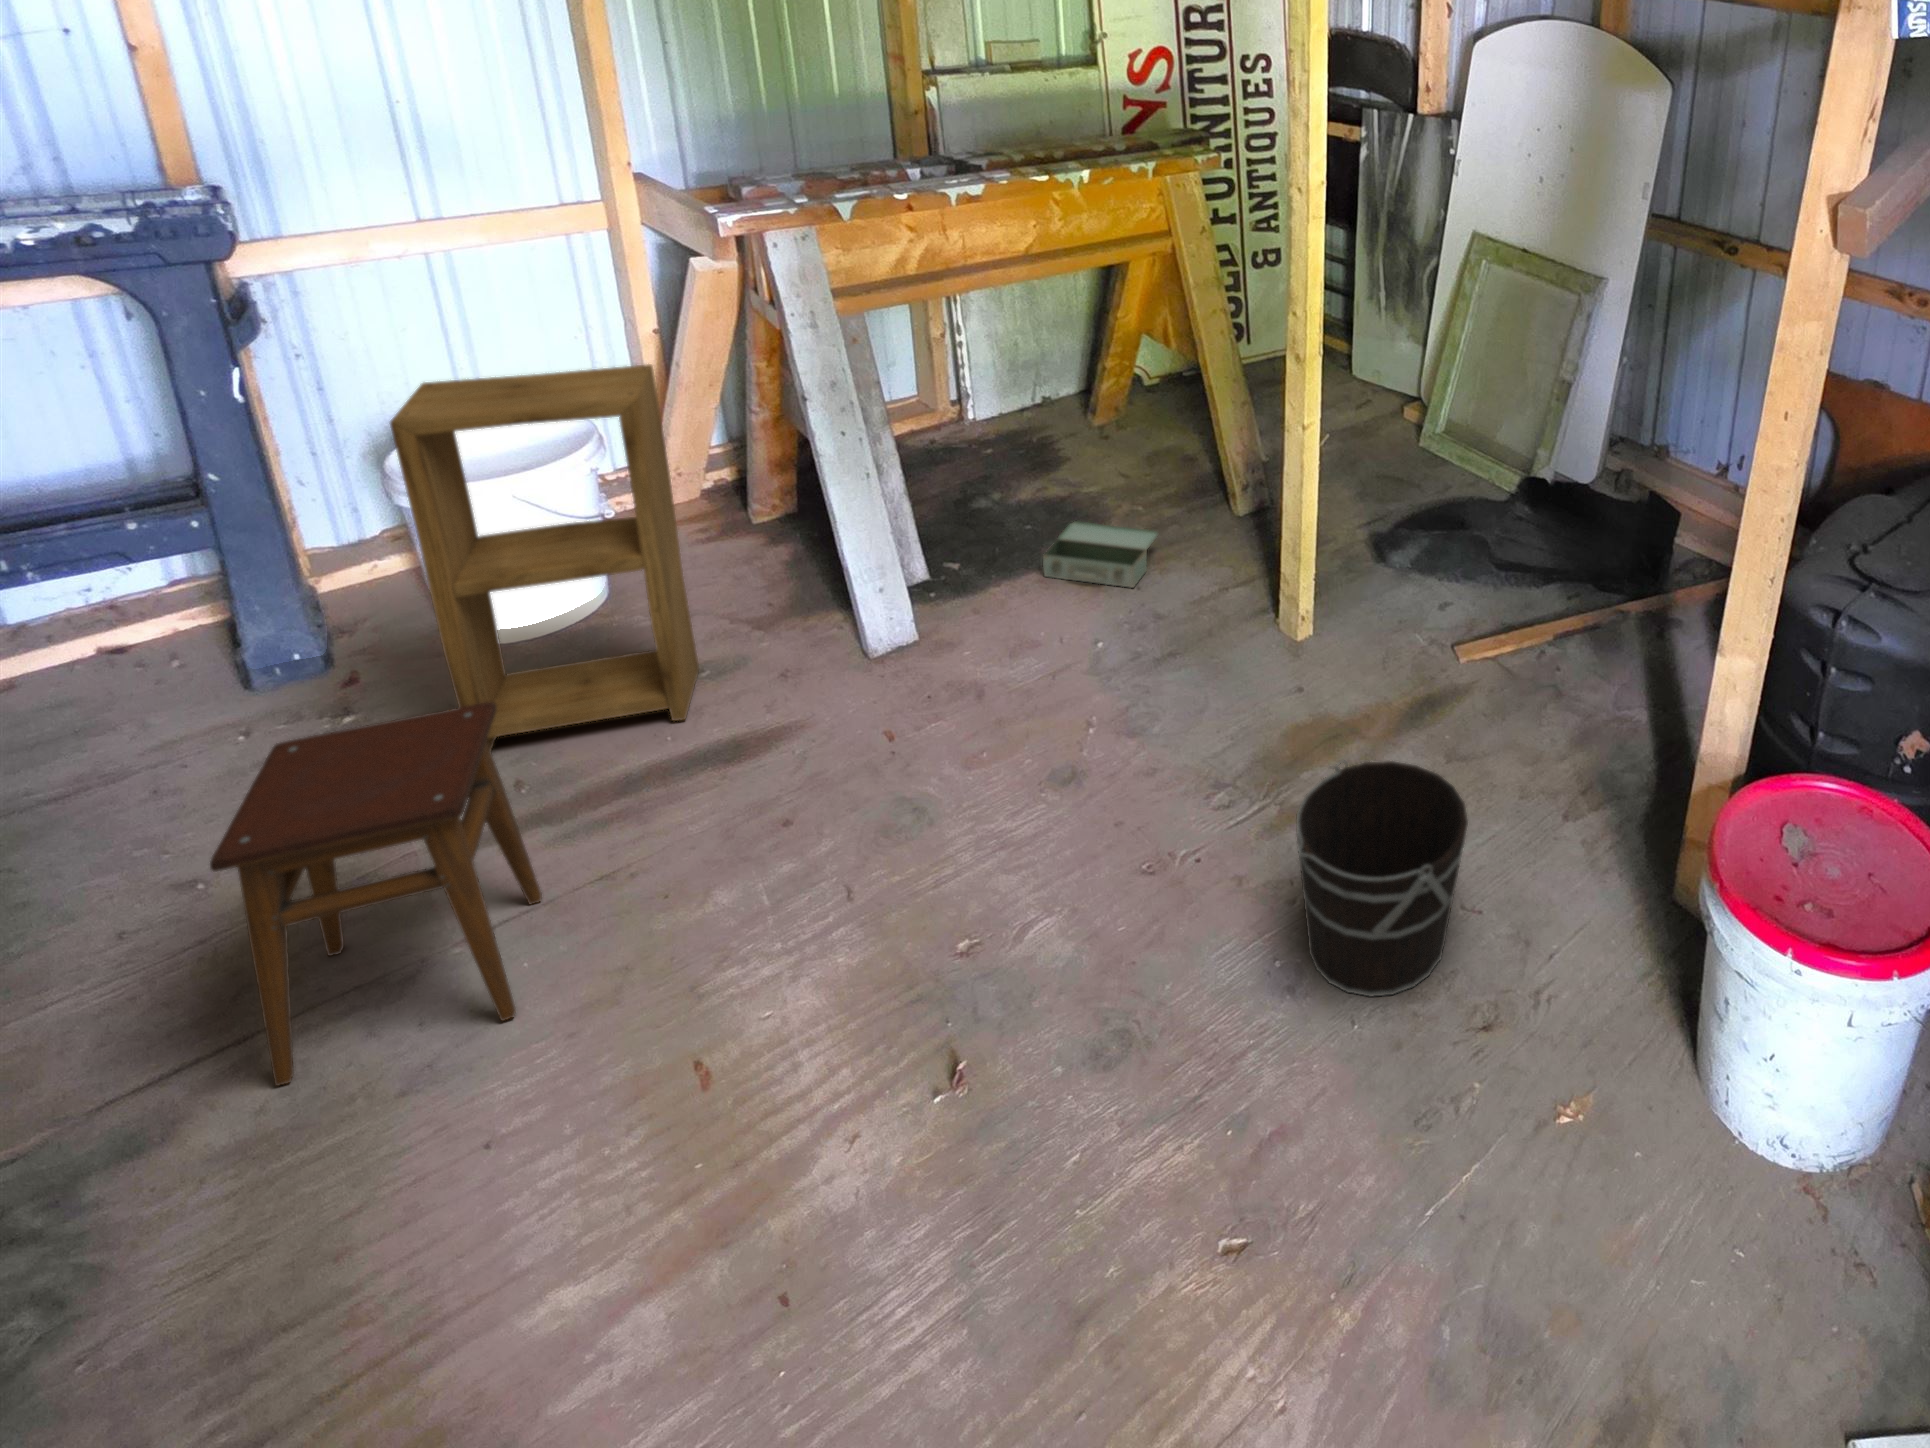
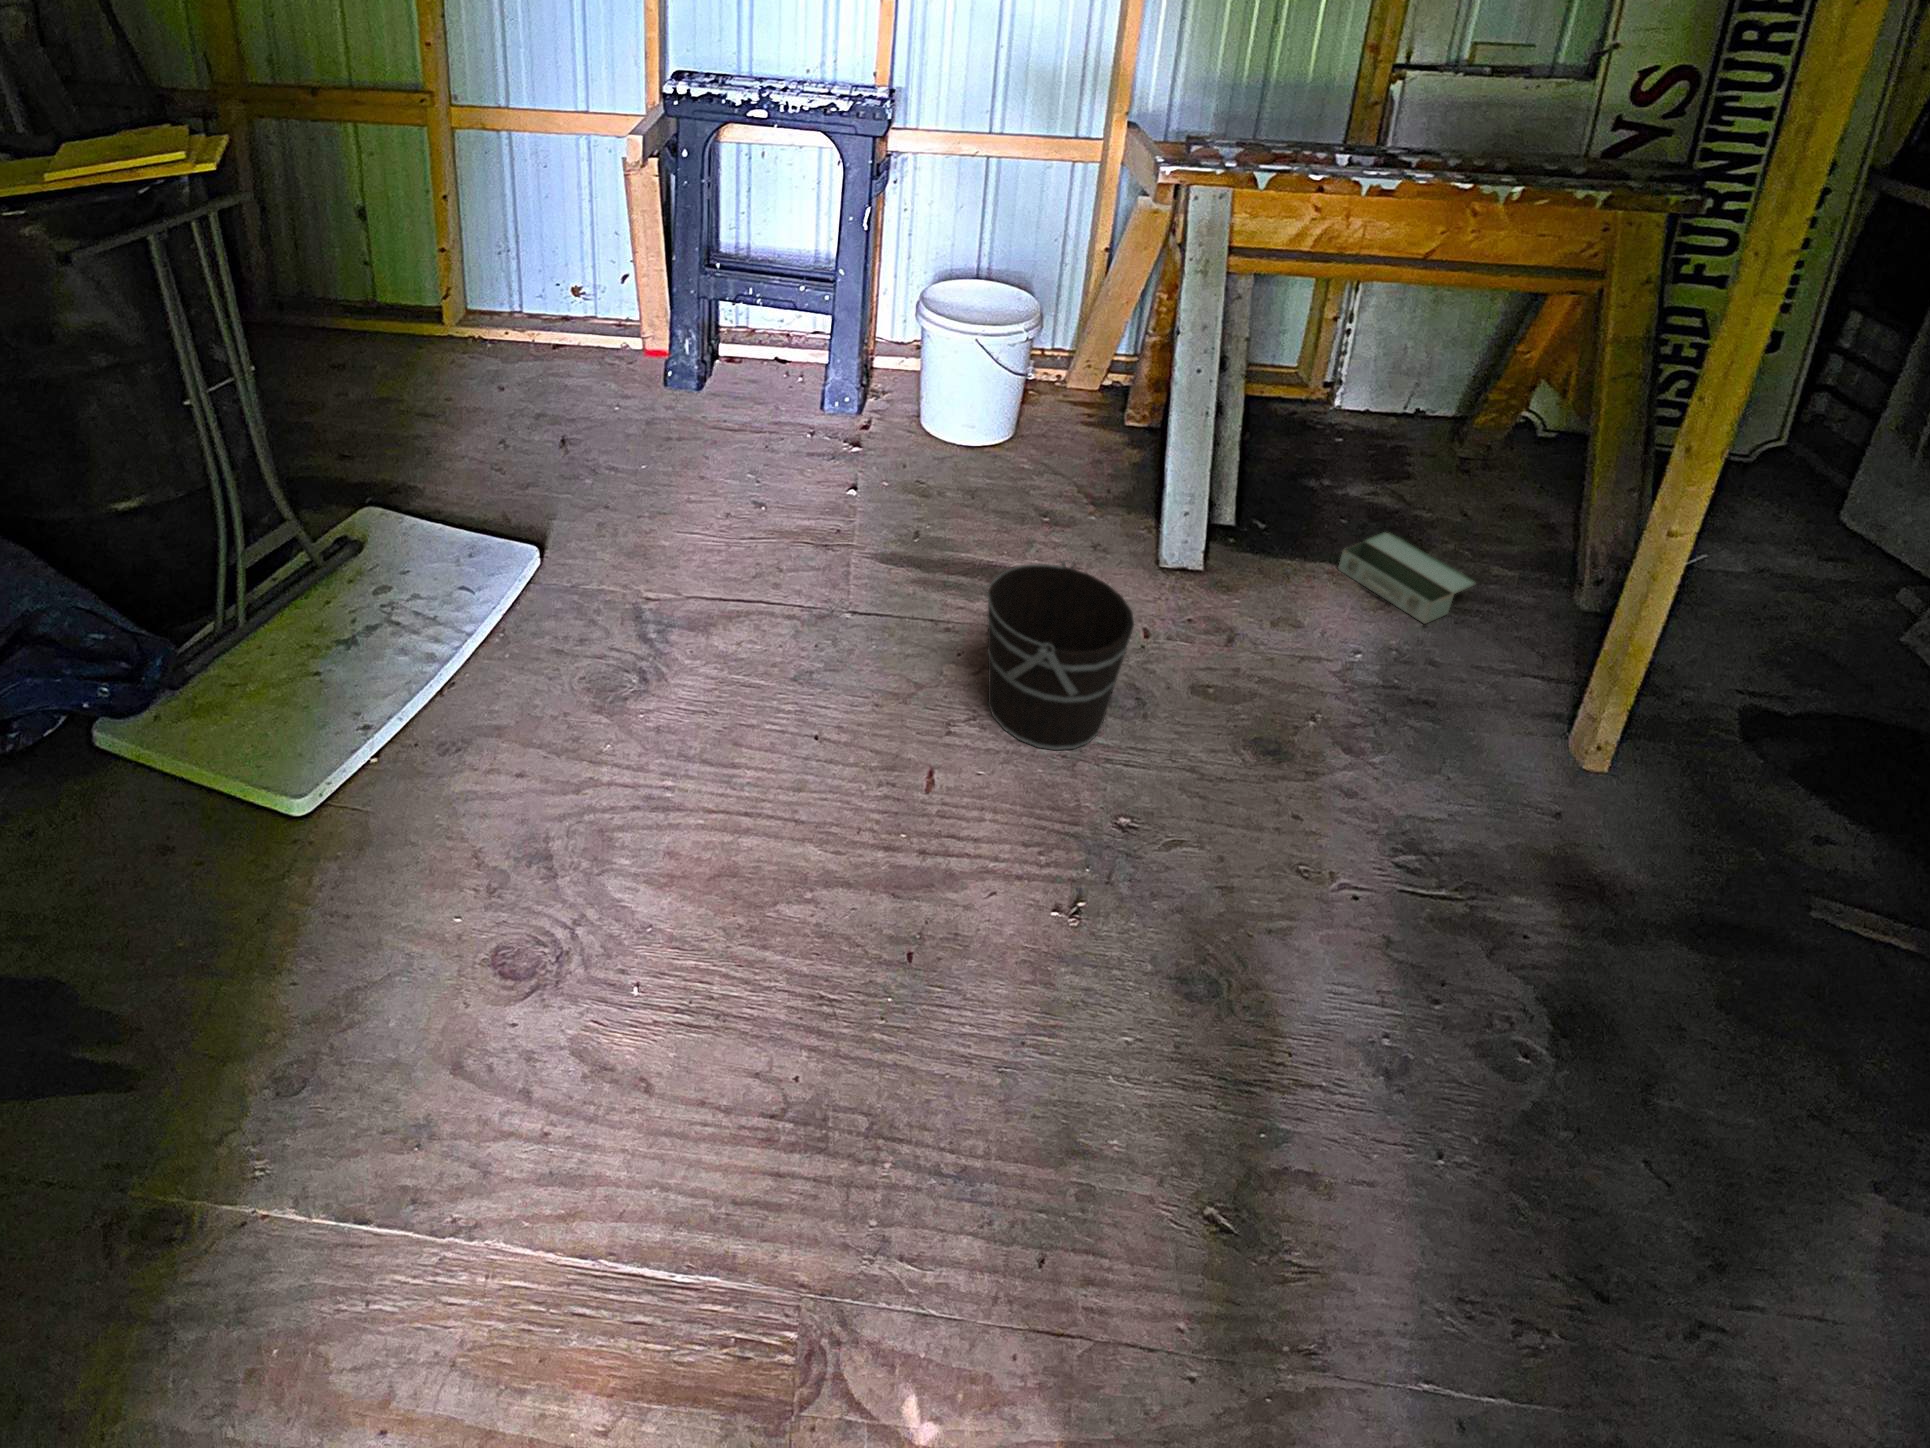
shelving unit: present [390,364,699,750] -> none [899,241,1077,542]
stool: present [210,702,542,1086] -> none [738,438,902,679]
bucket: present [1297,761,1468,996] -> present [984,561,1134,750]

